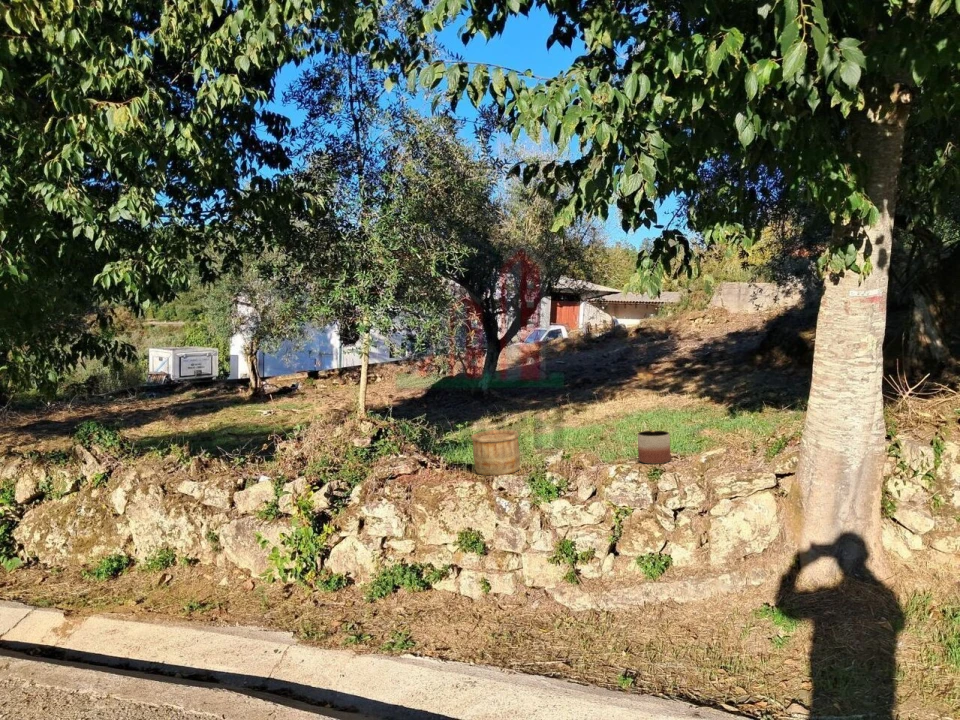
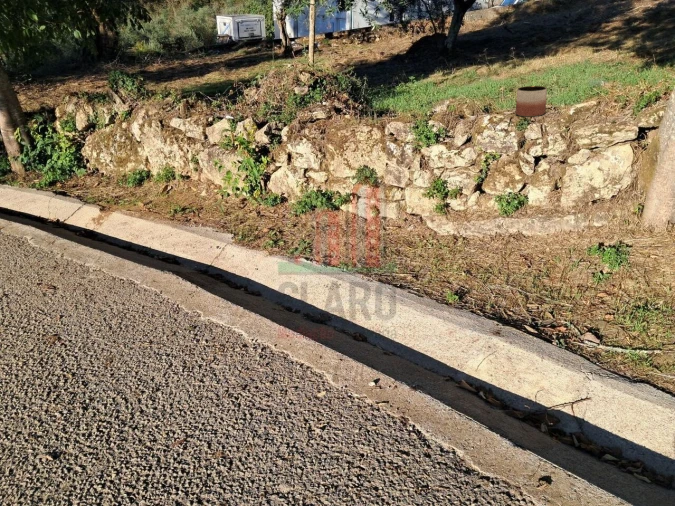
wooden bucket: present [471,429,520,476] -> none [373,83,413,123]

